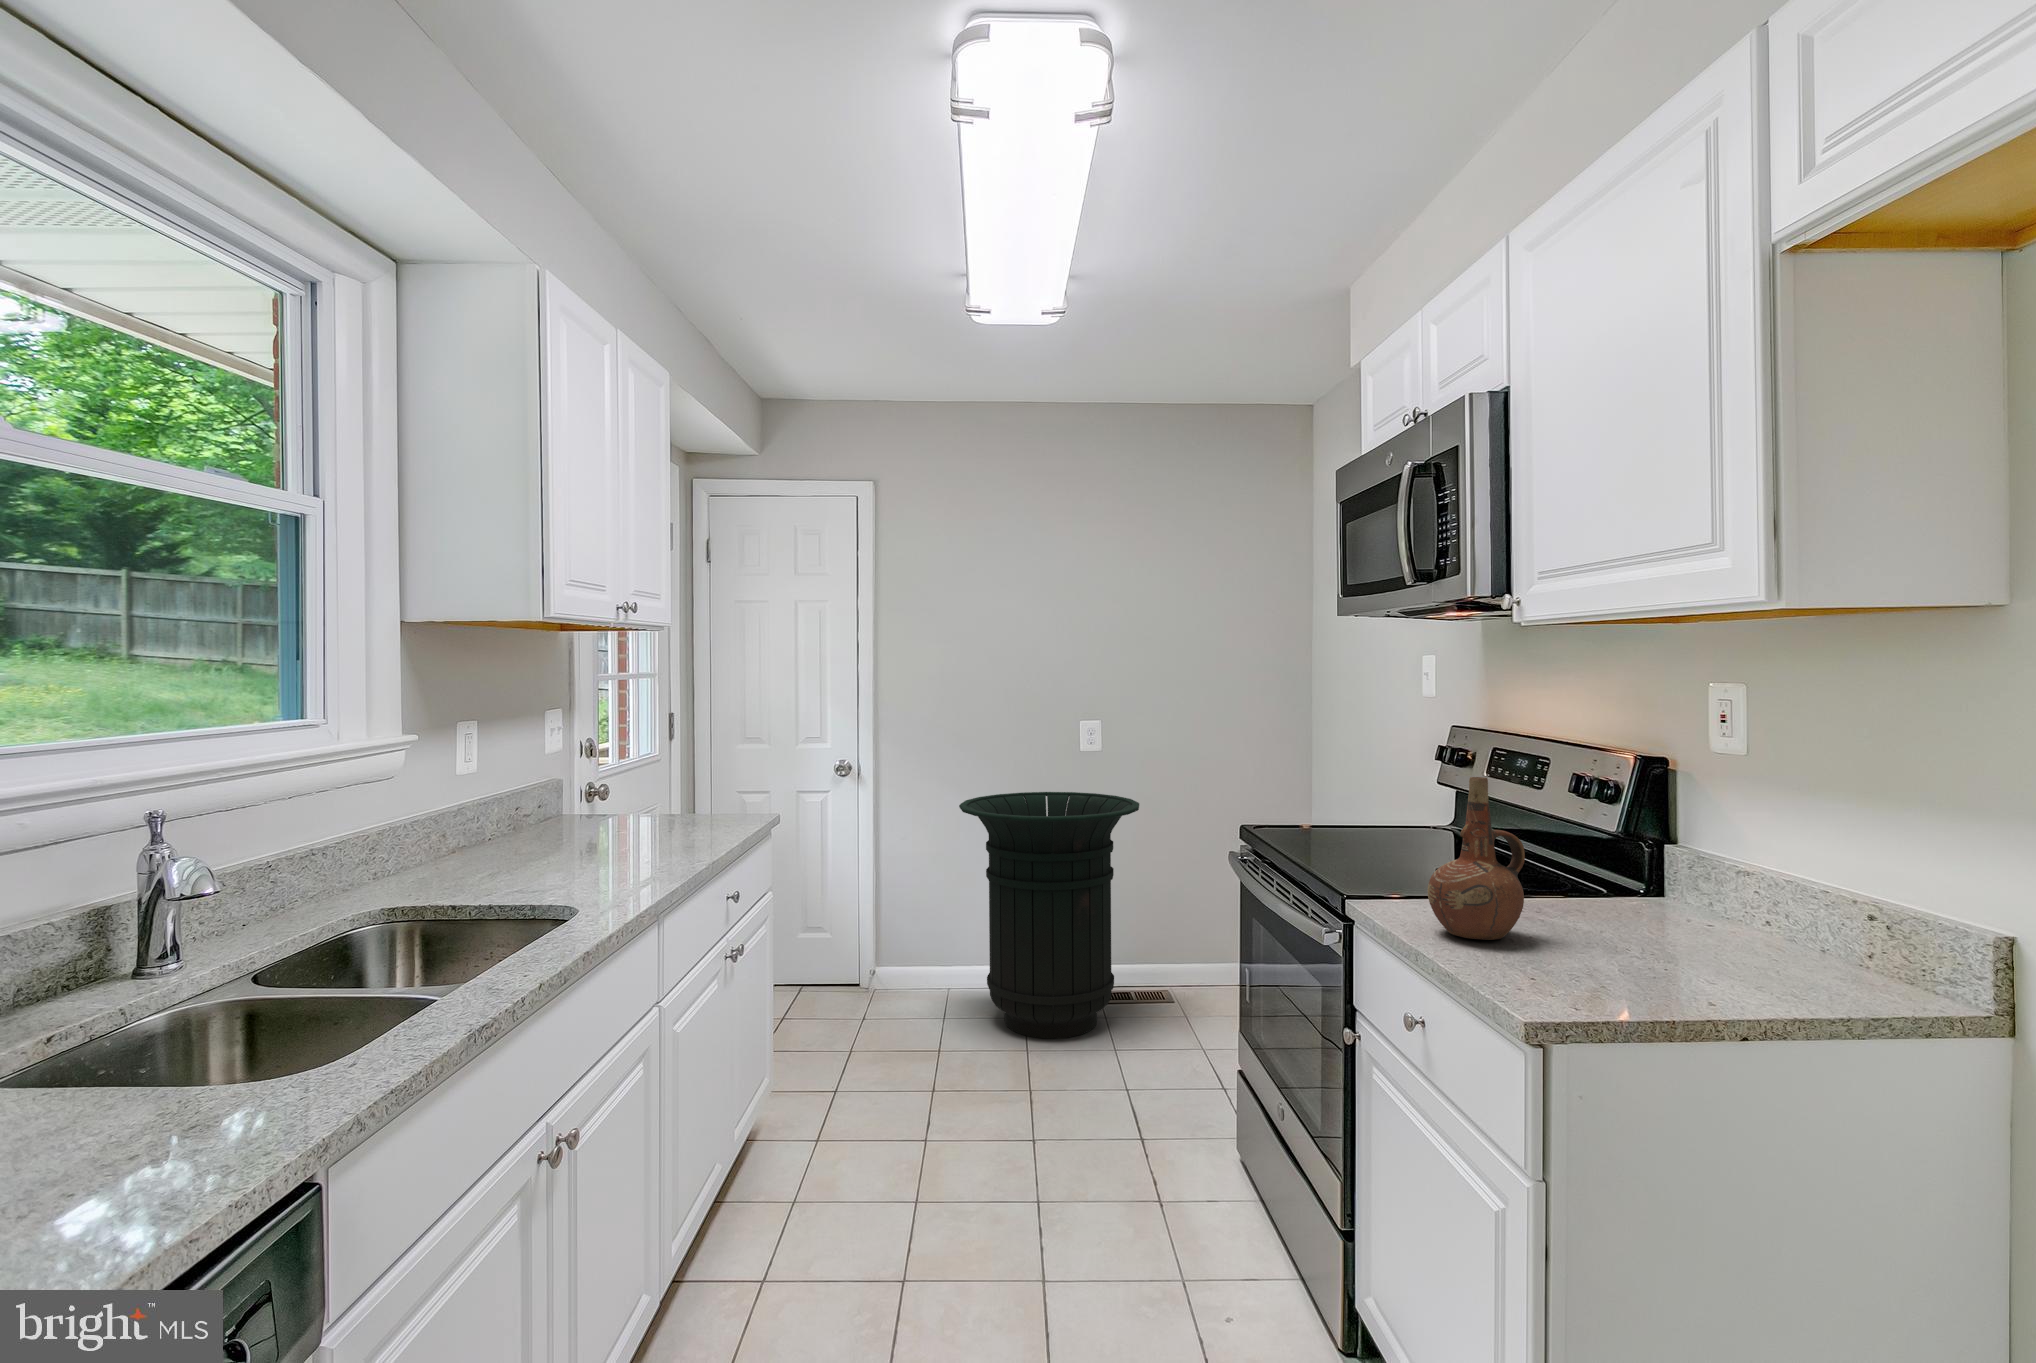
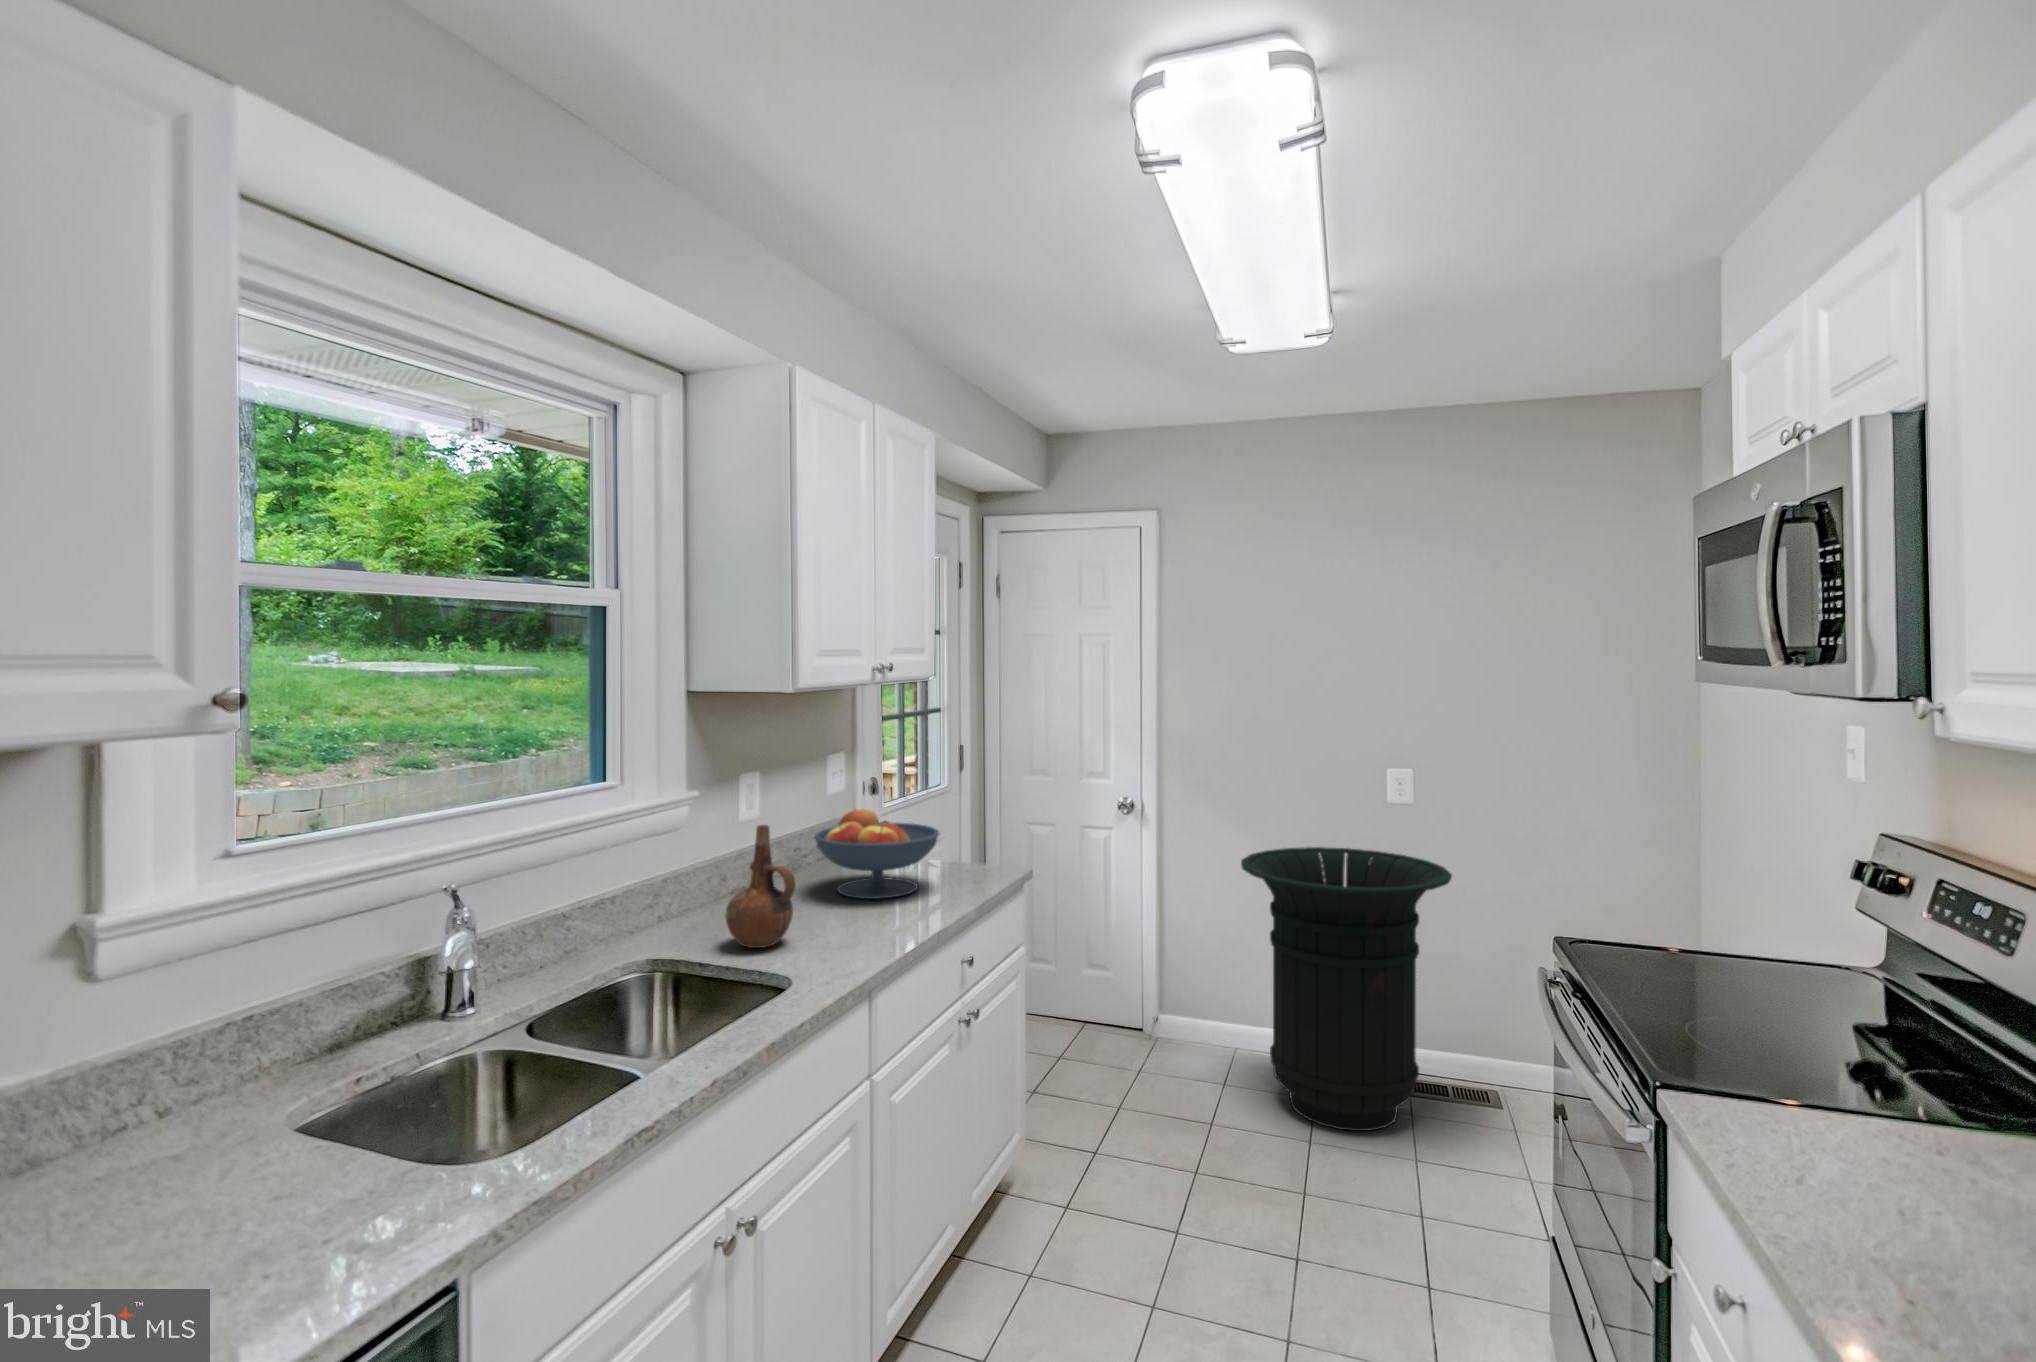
fruit bowl: none [547,753,690,843] -> present [814,808,939,899]
ceramic pitcher: present [1428,777,1525,940] -> present [726,825,796,948]

